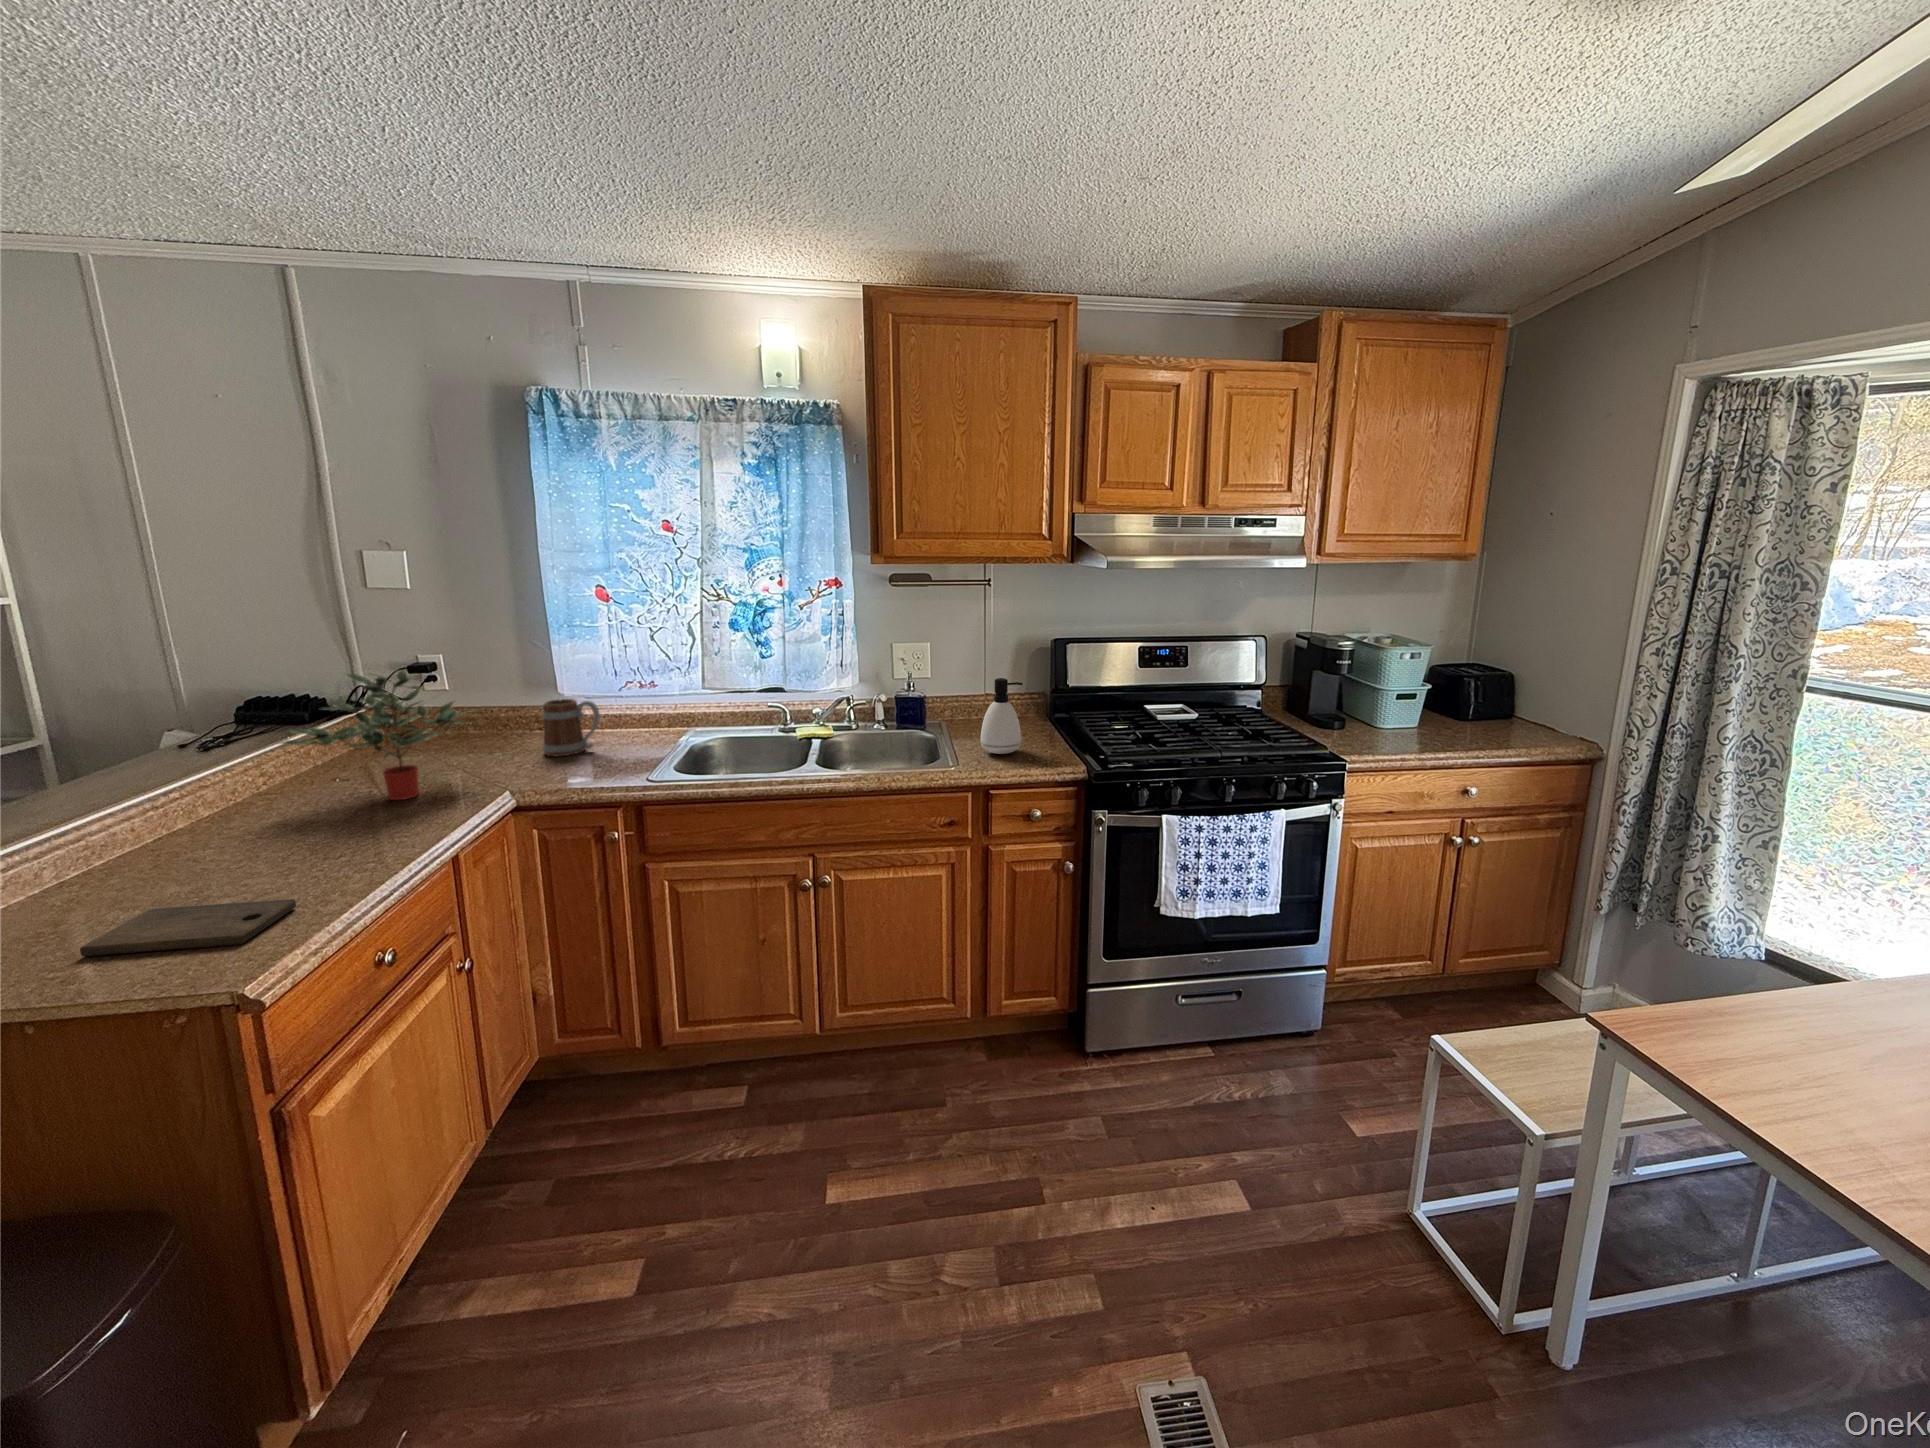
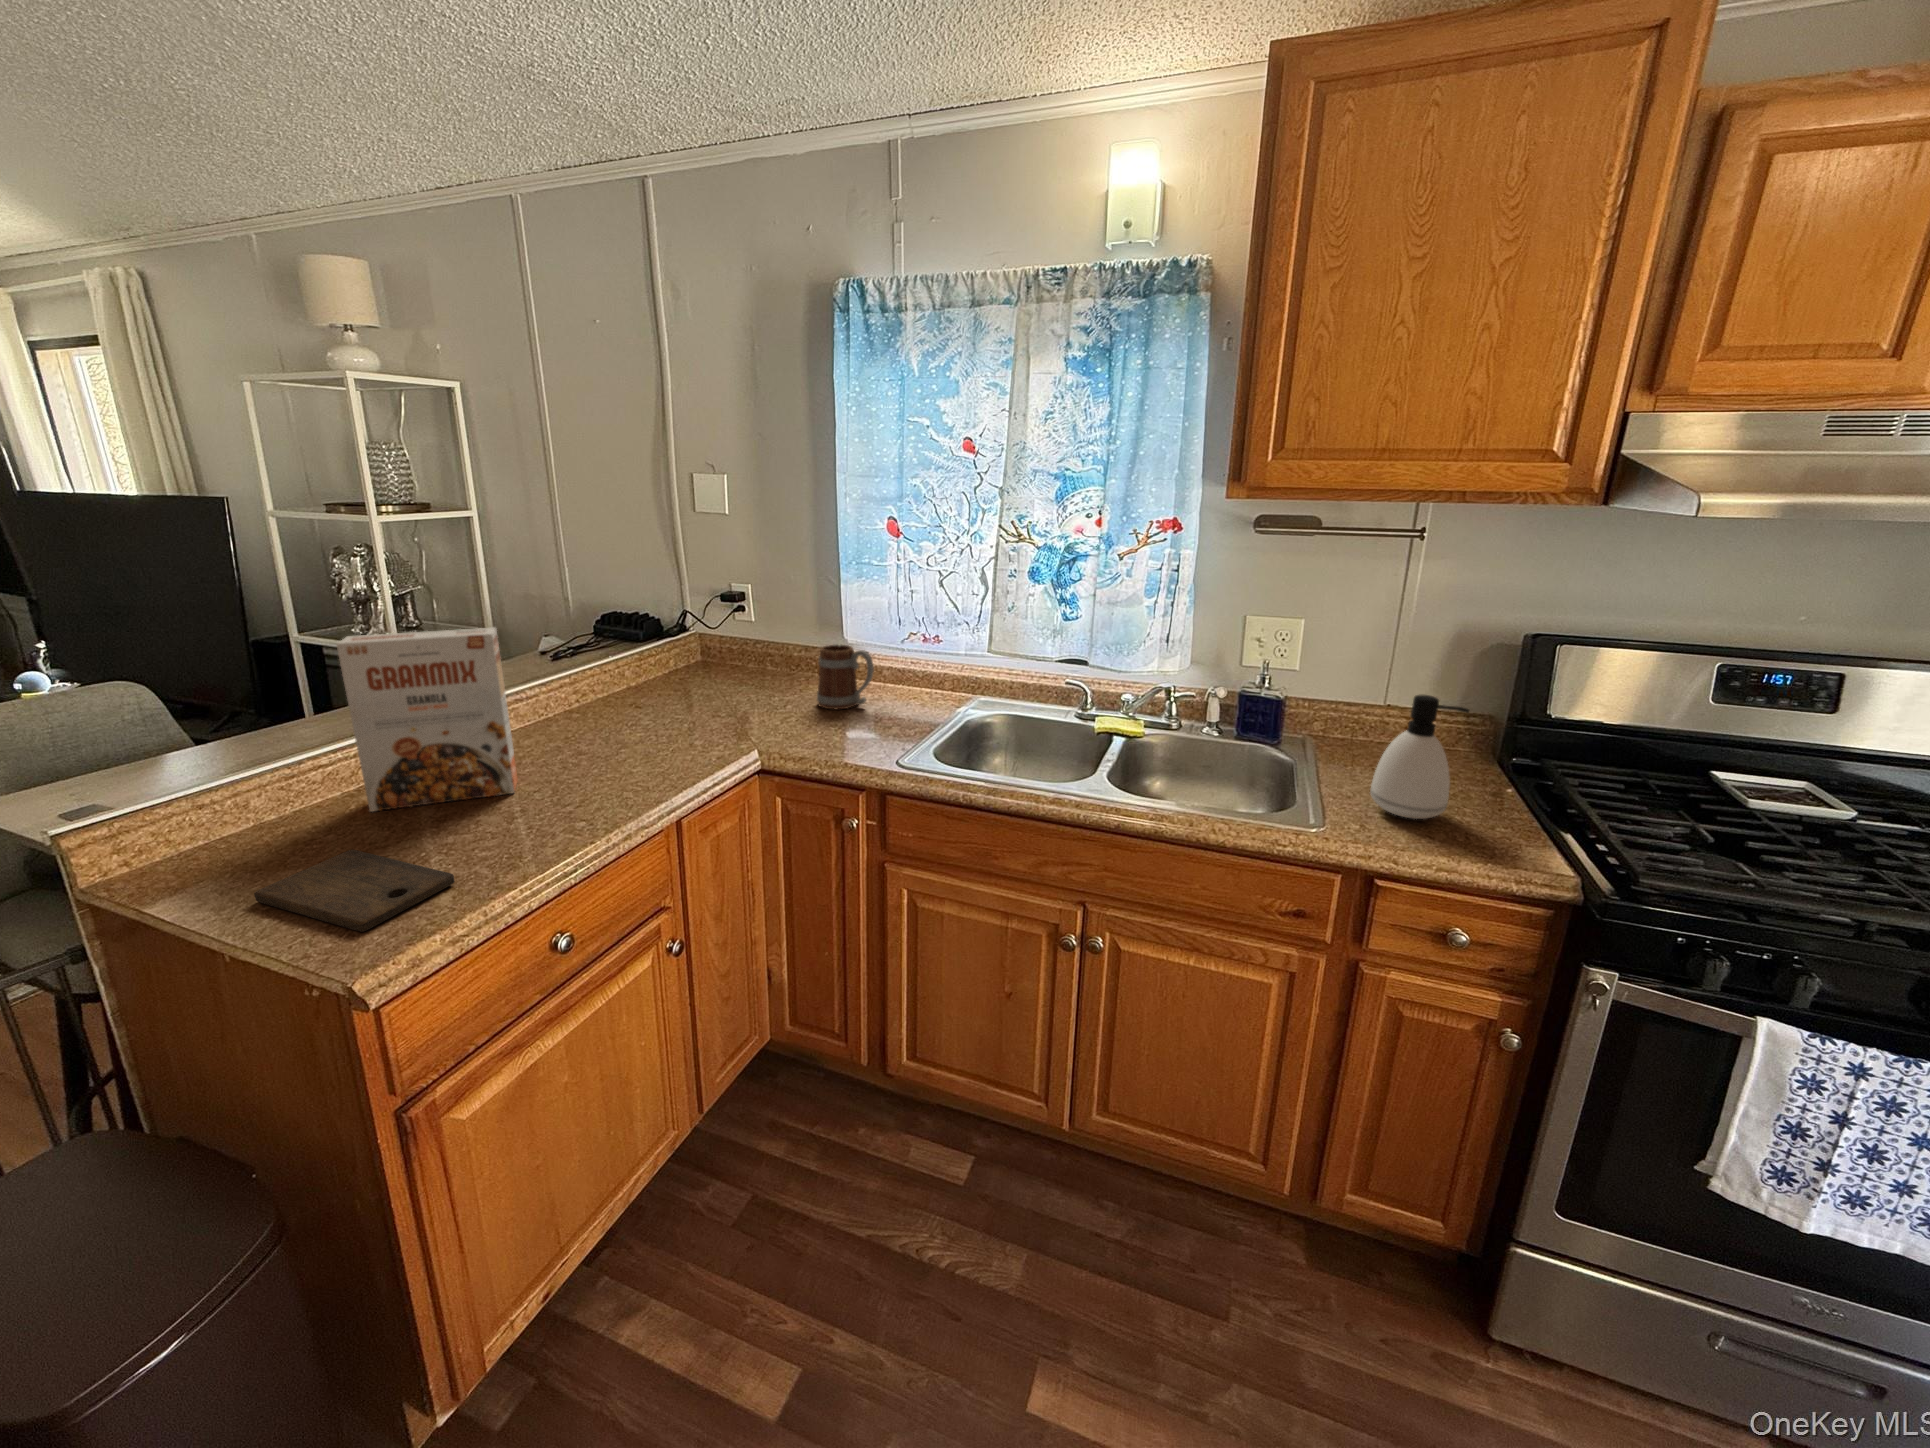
potted plant: present [281,671,466,800] -> none [566,601,745,741]
cereal box: none [73,703,277,894] -> present [337,627,518,812]

